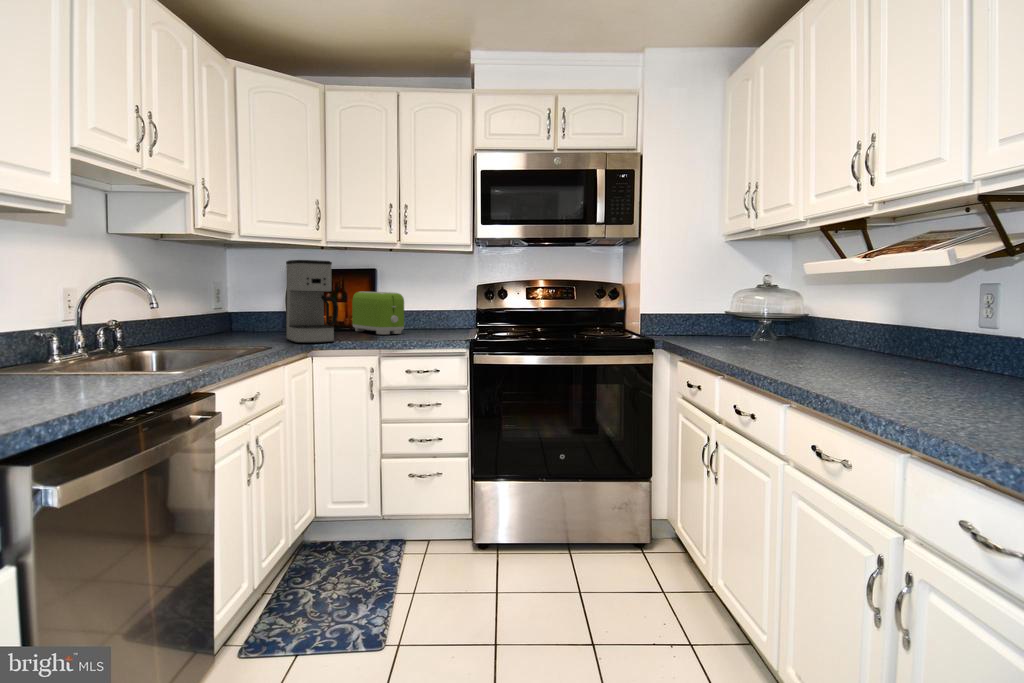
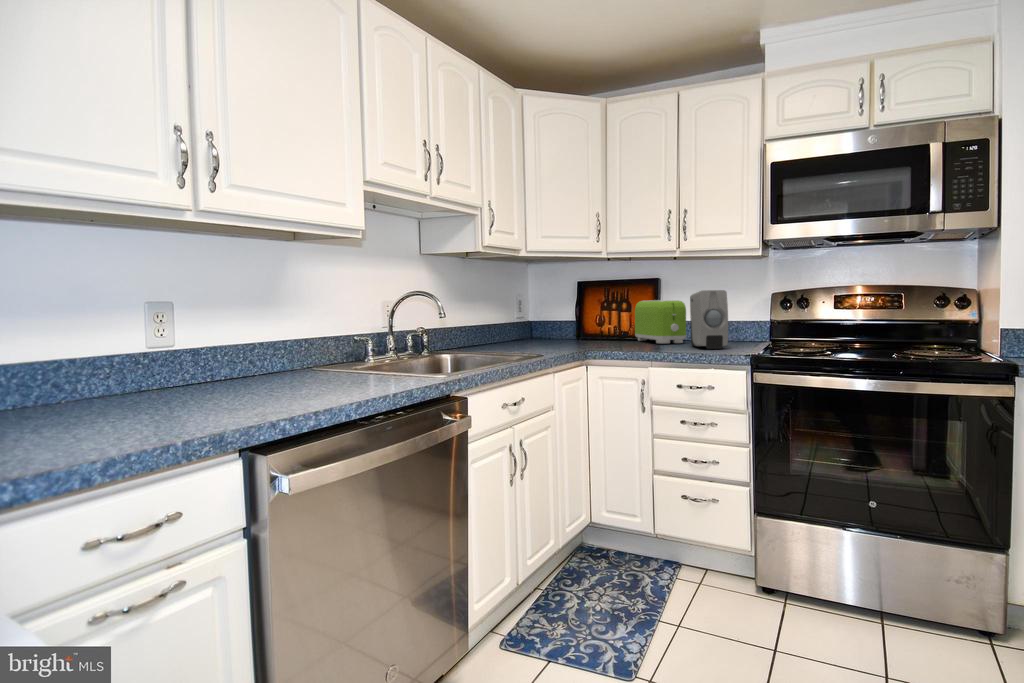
coffee maker: present [286,260,338,343] -> none [566,270,614,351]
soap dispenser: none [410,286,446,340] -> present [690,290,728,349]

